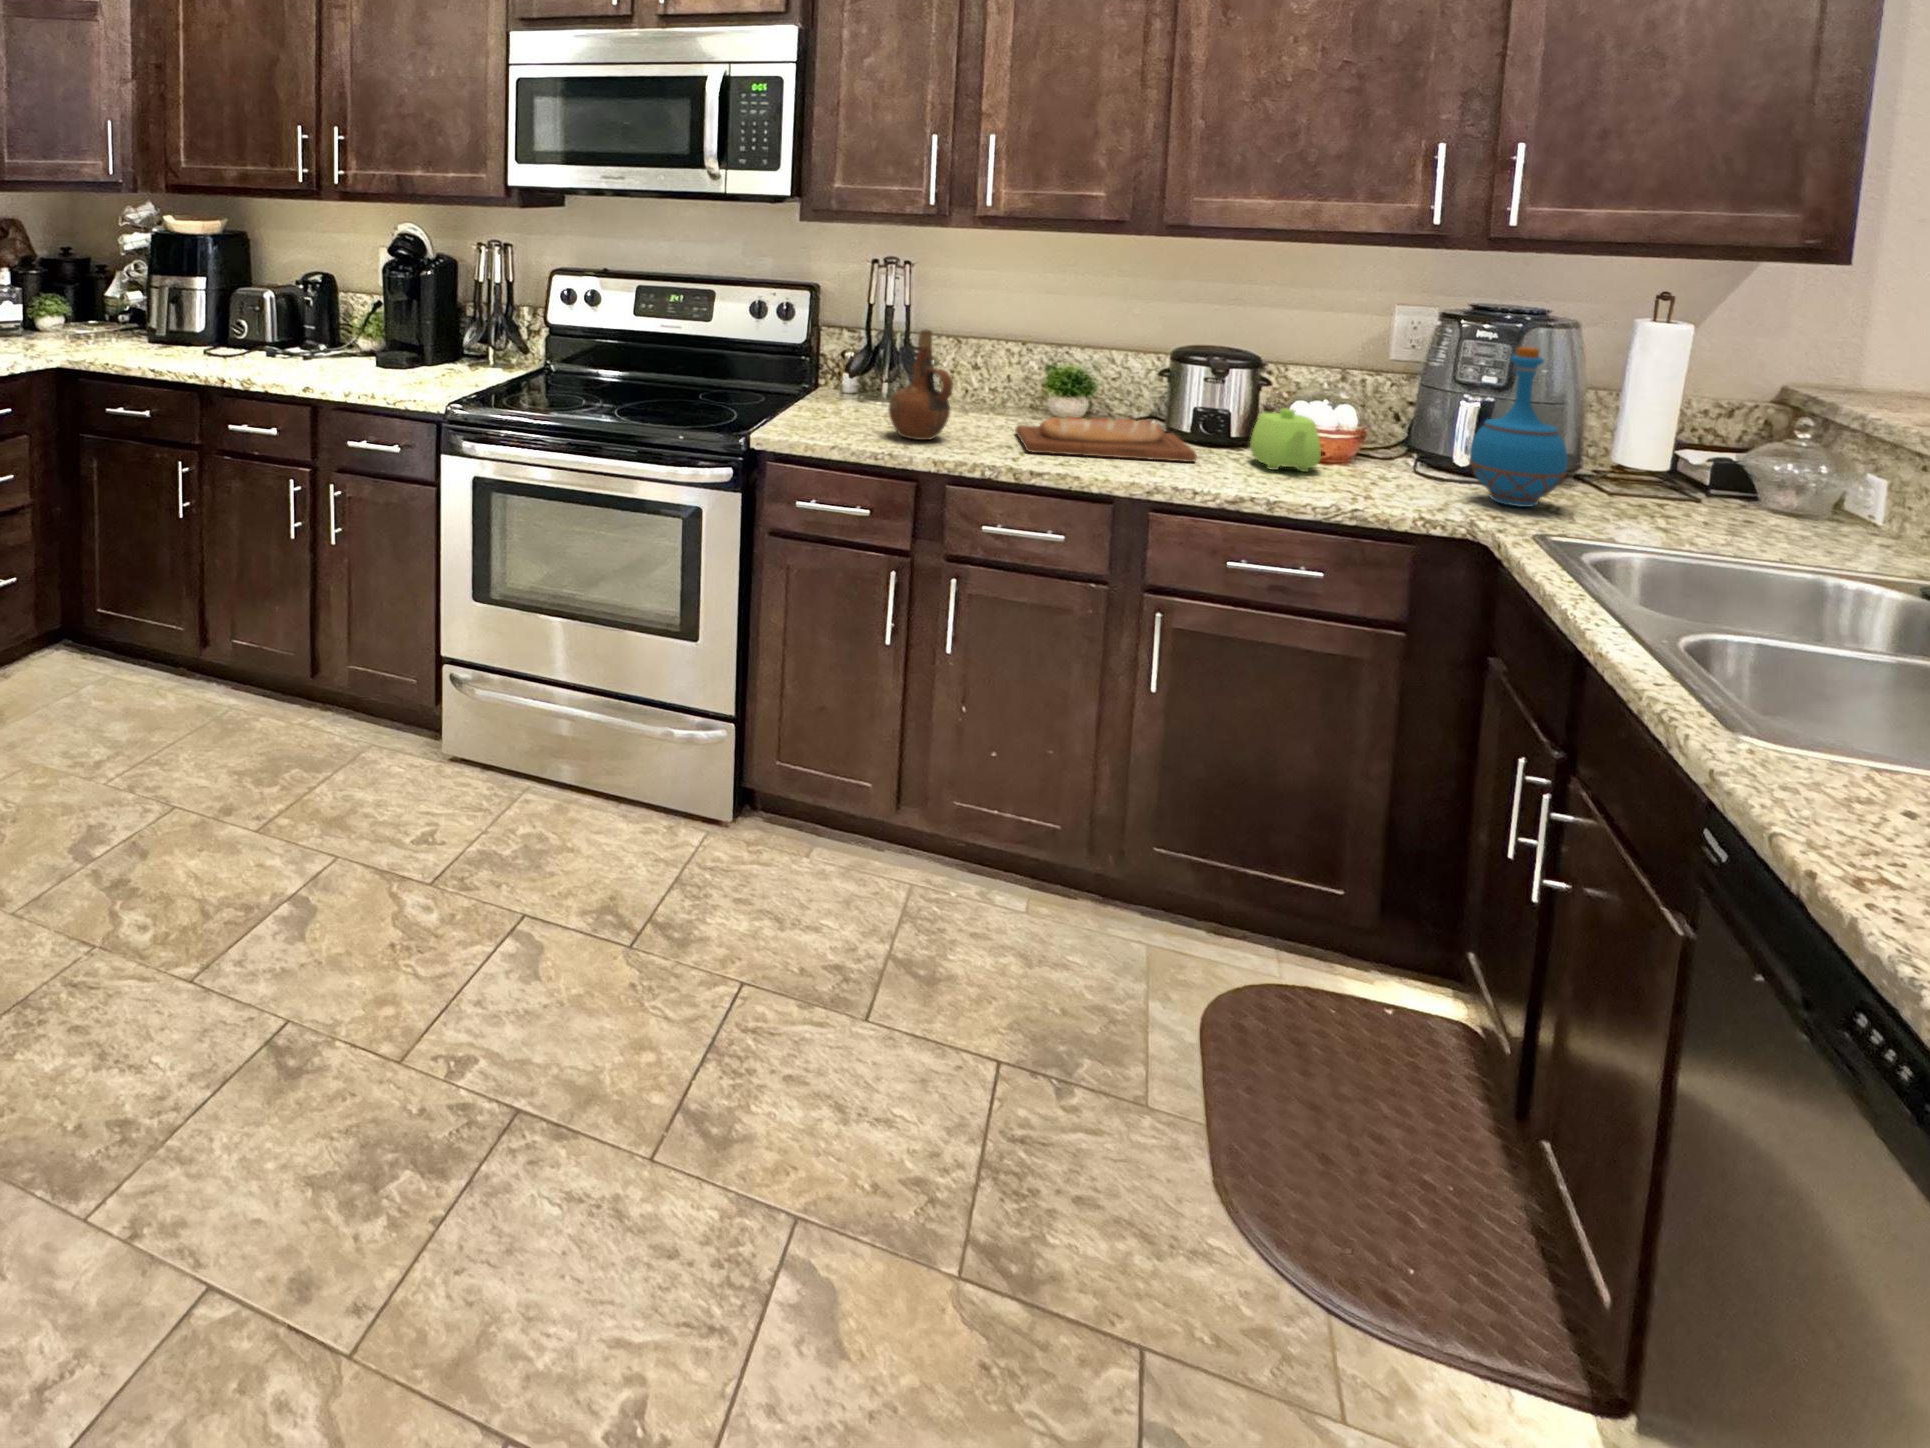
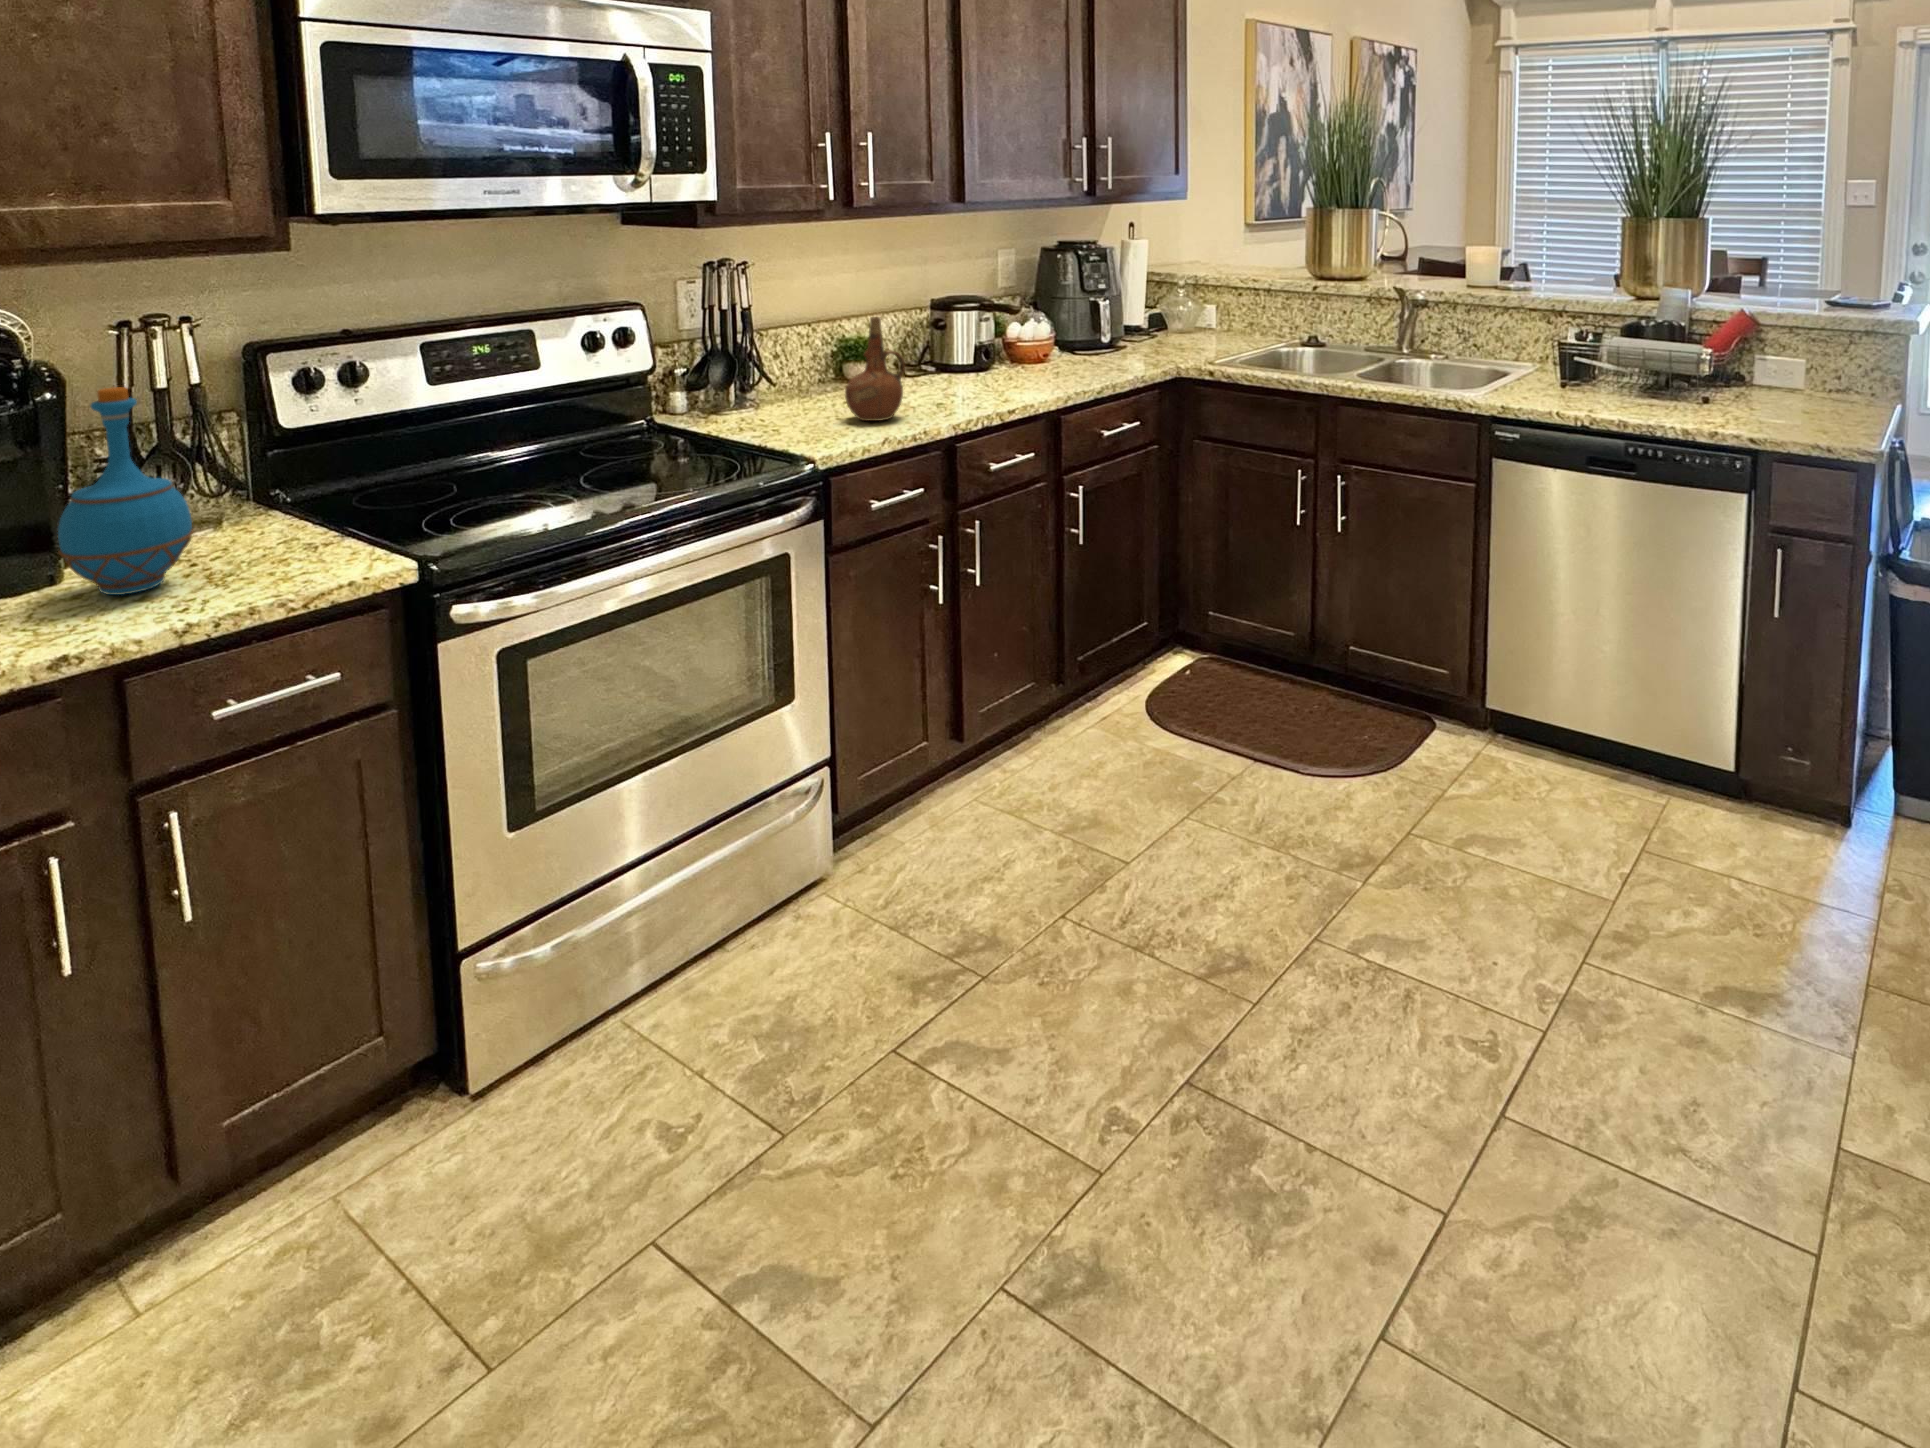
bottle: present [1469,347,1568,507] -> present [58,387,194,595]
teapot: present [1250,408,1321,472] -> none [1018,330,1078,374]
bread loaf: present [1015,417,1197,462] -> none [895,361,1022,404]

